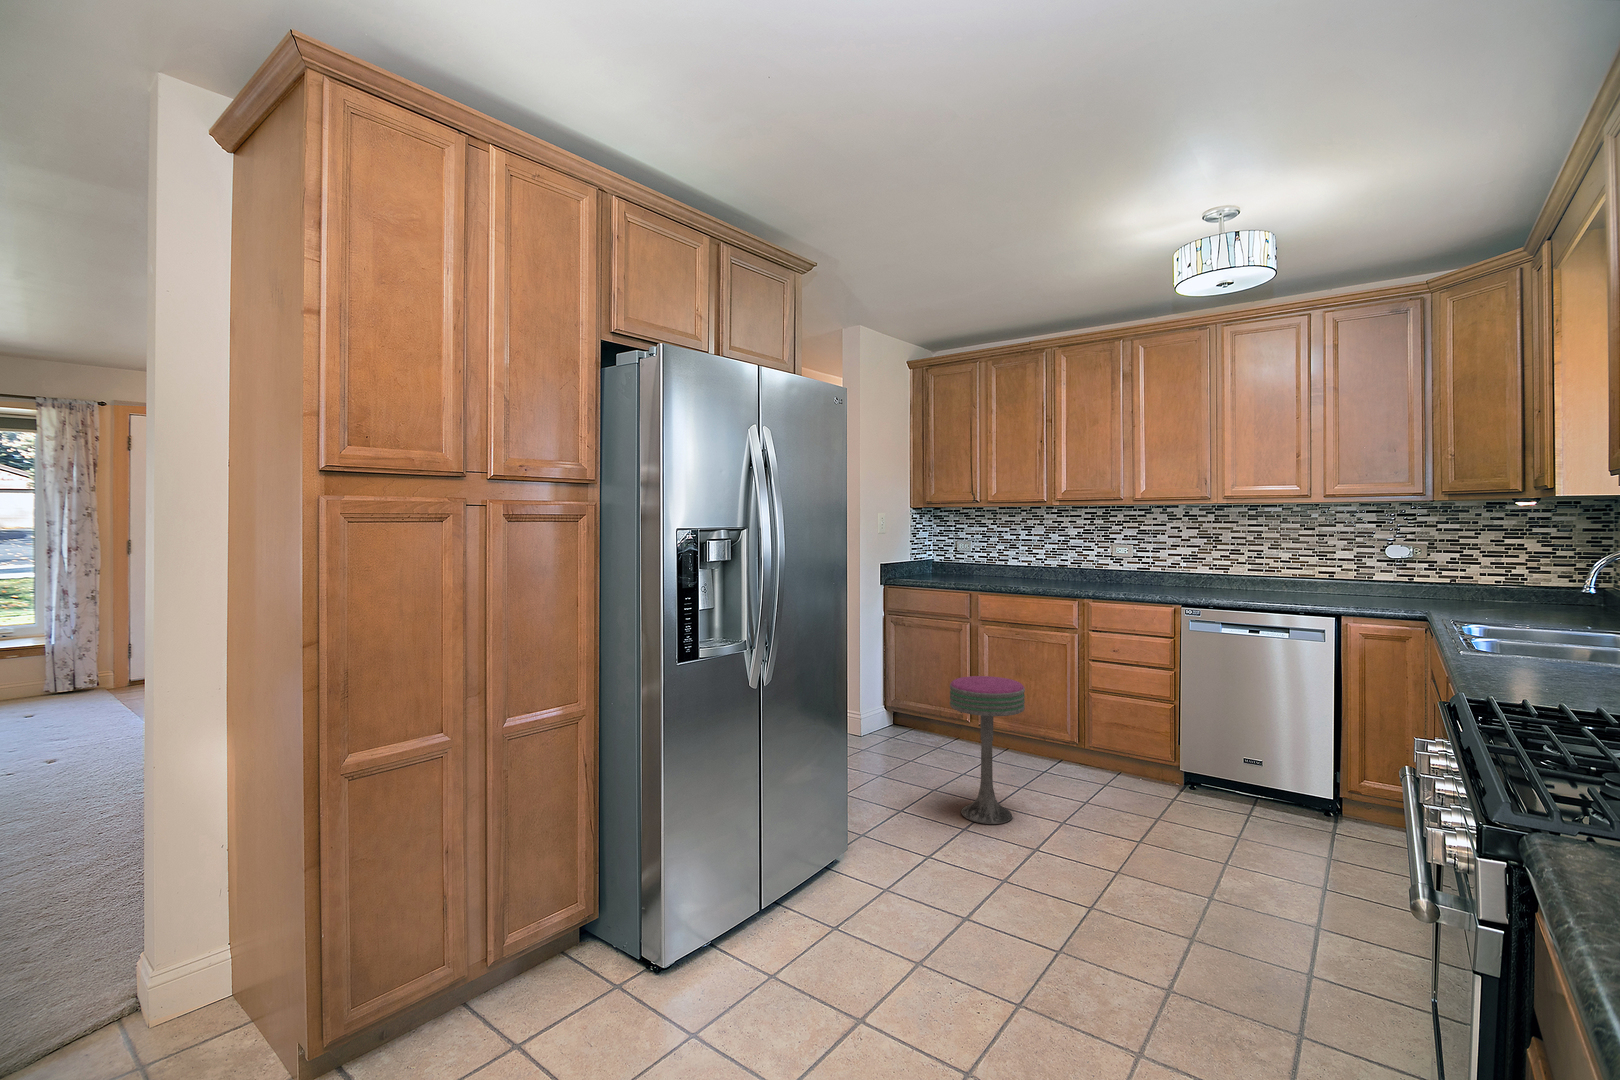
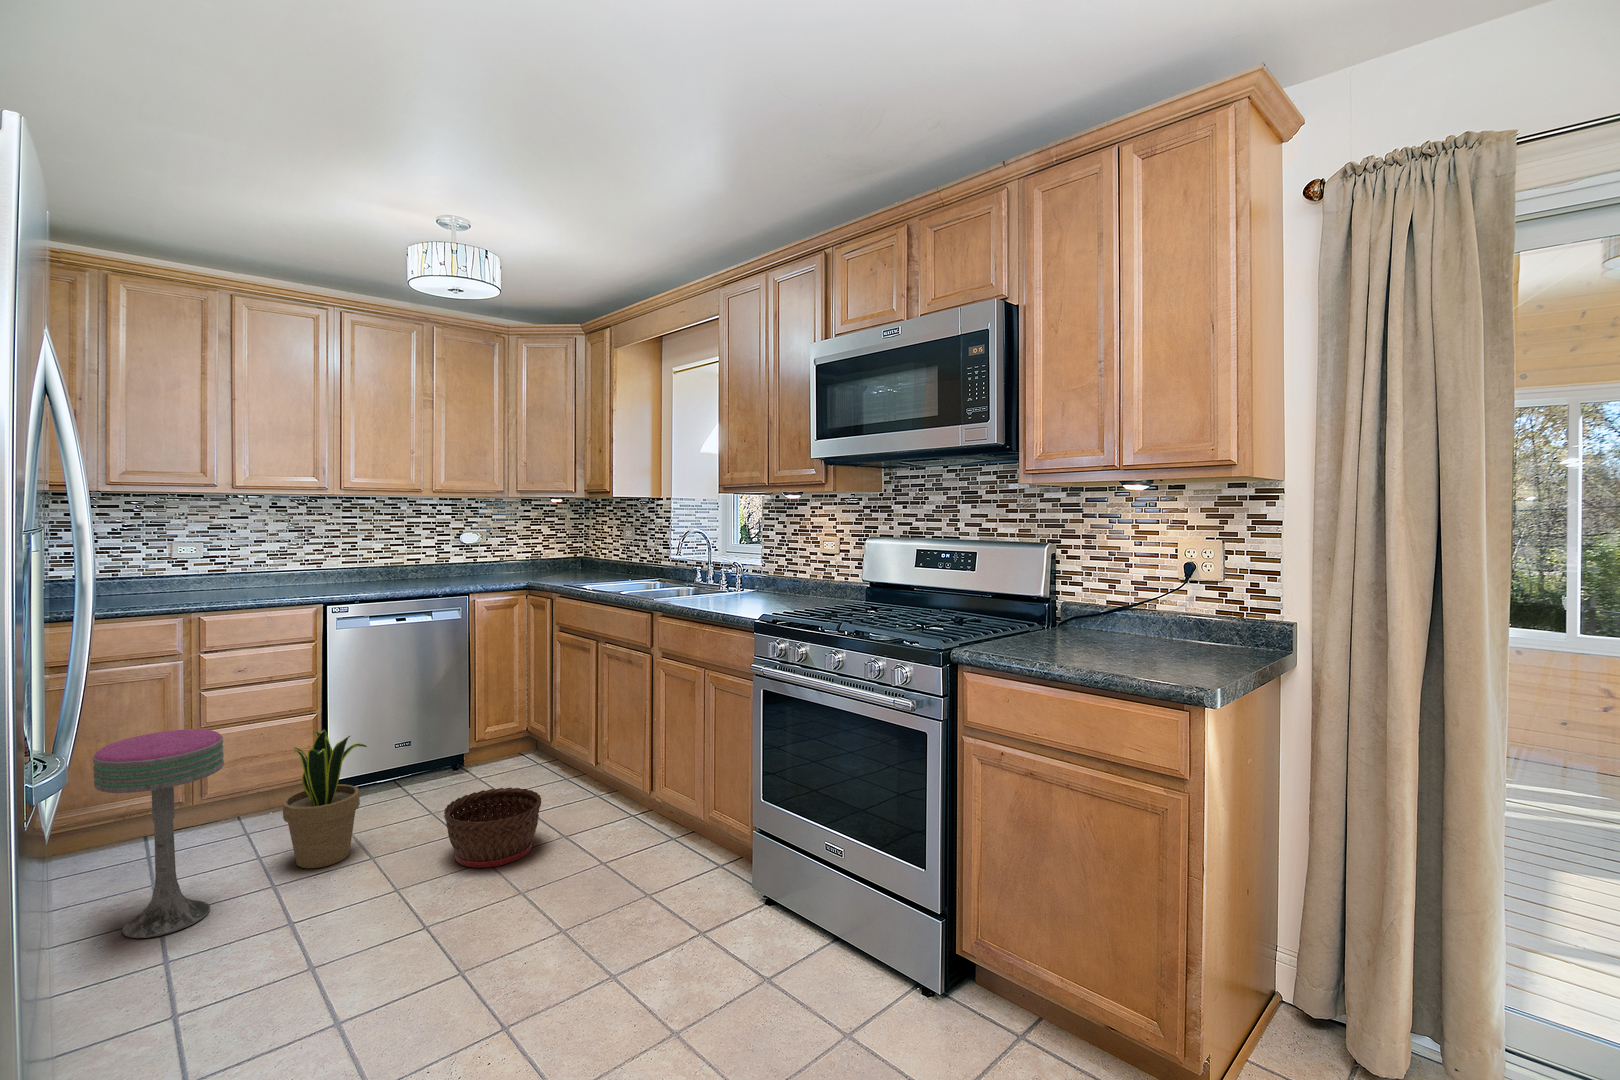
potted plant: none [1076,711,1150,836] -> present [283,729,367,868]
basket: none [1173,825,1292,921] -> present [444,788,541,868]

